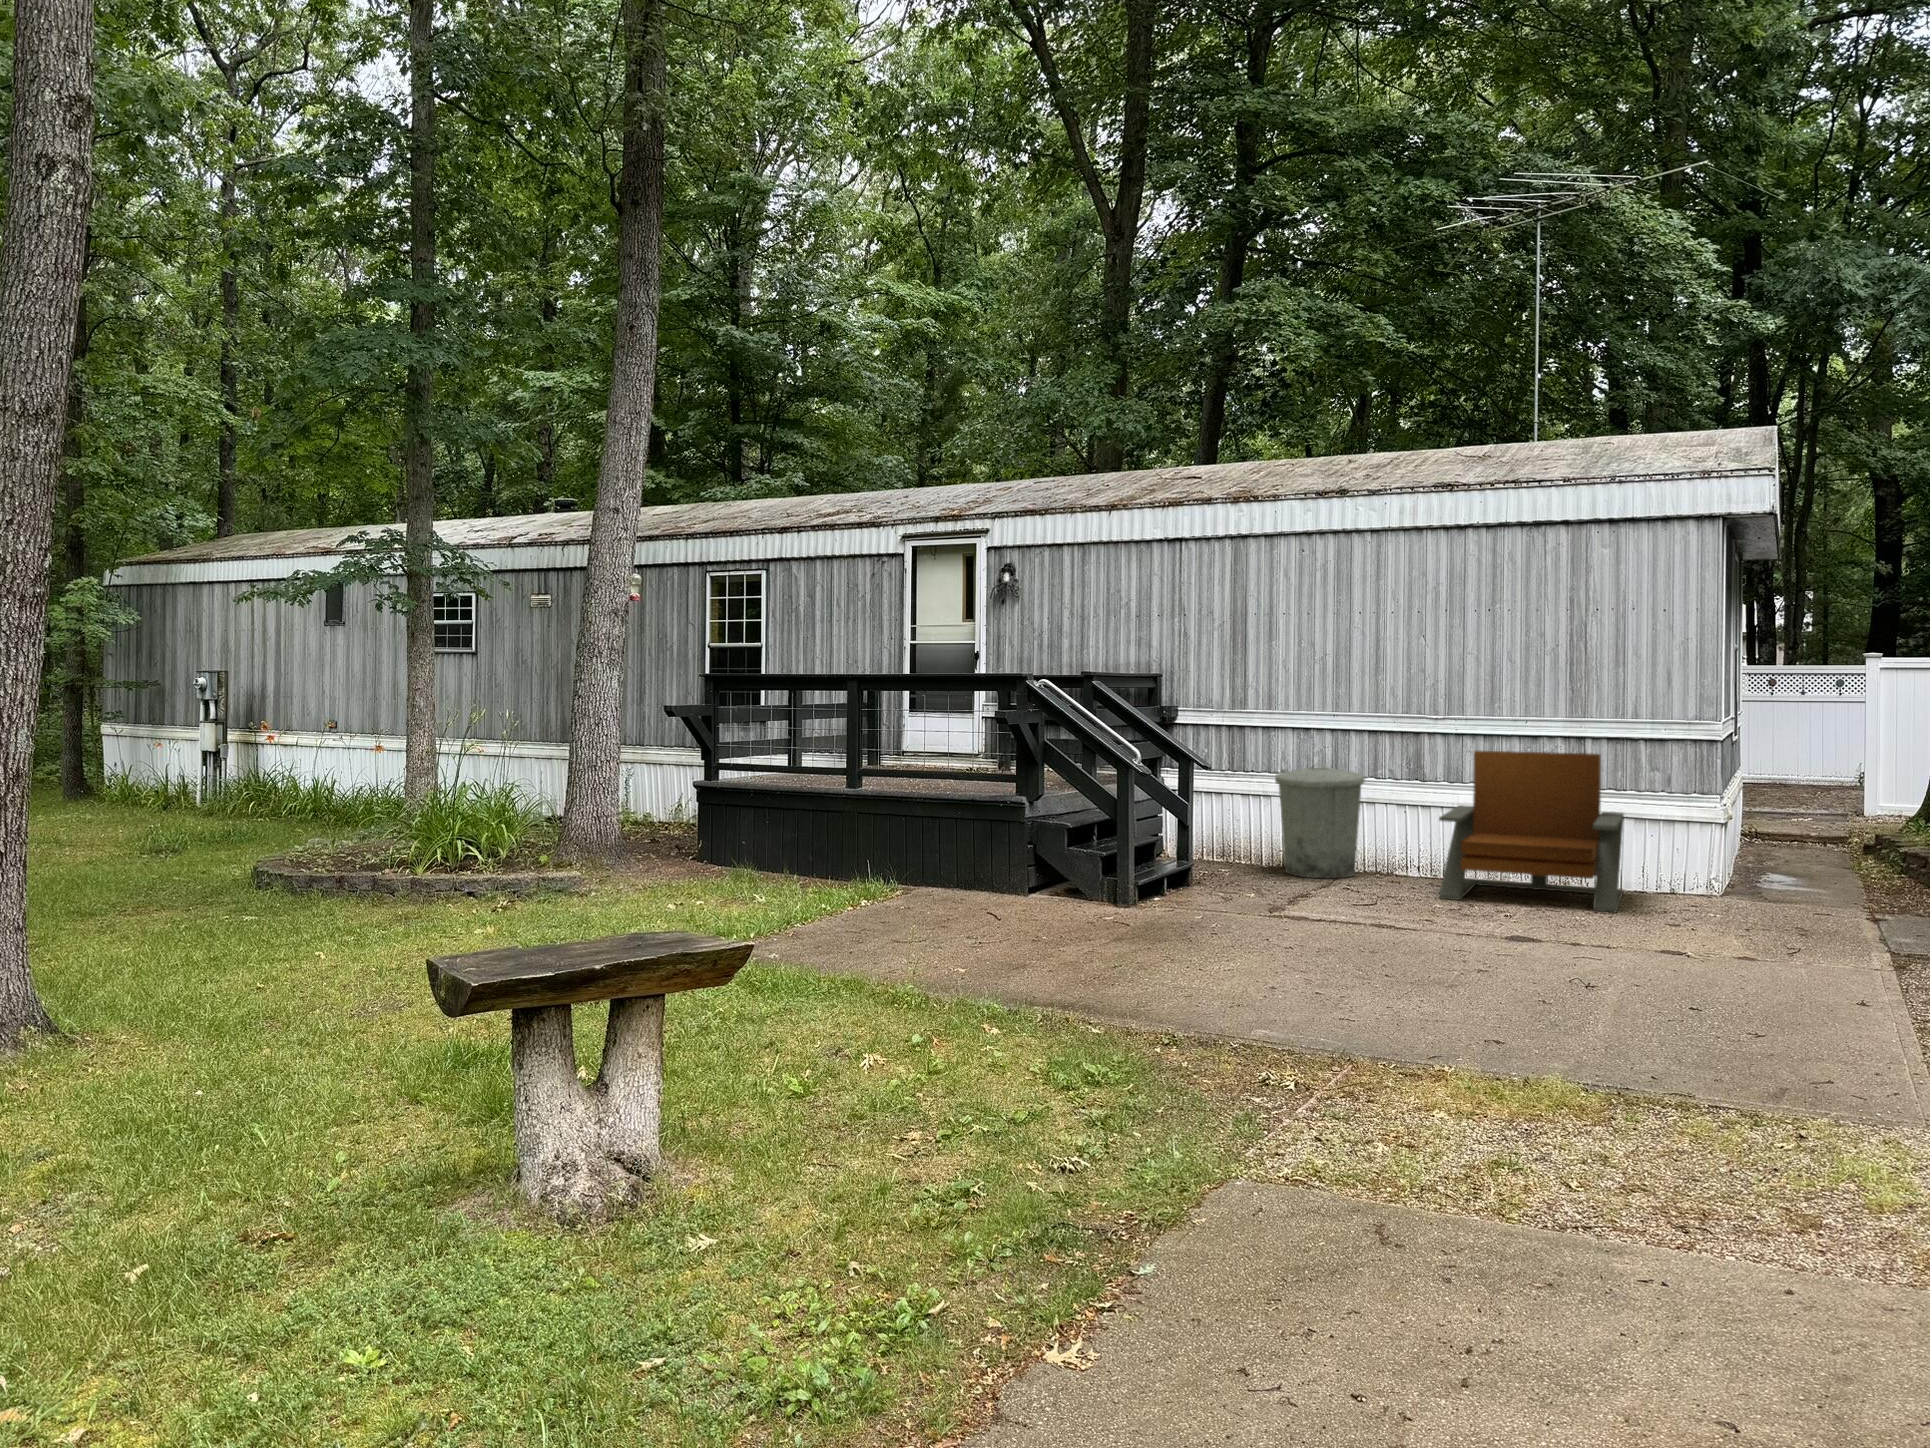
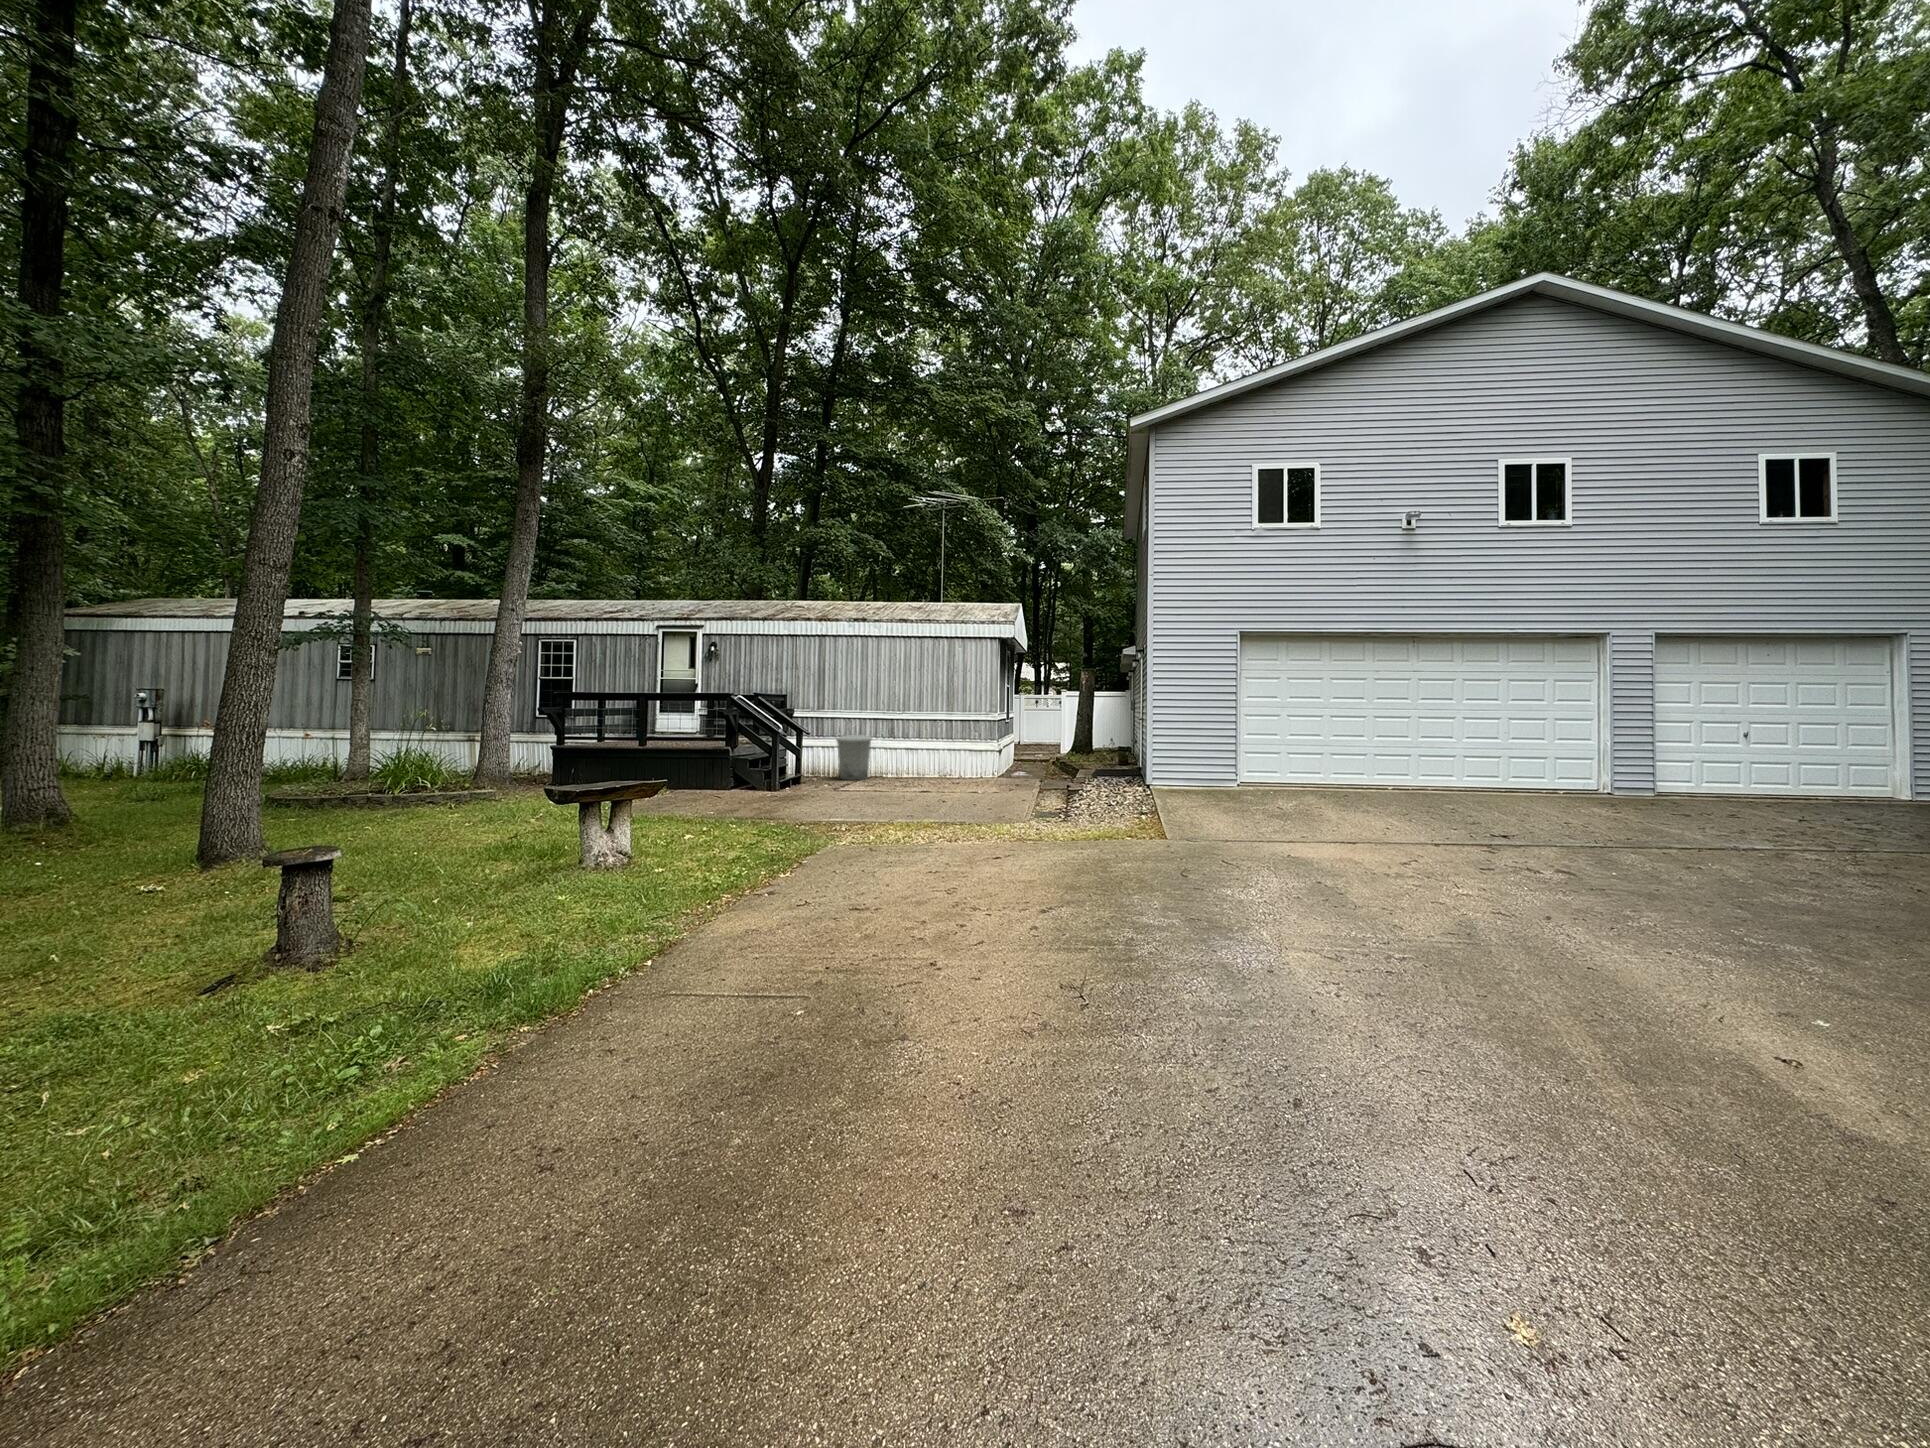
lounge chair: present [1439,750,1624,912] -> none [898,726,966,784]

